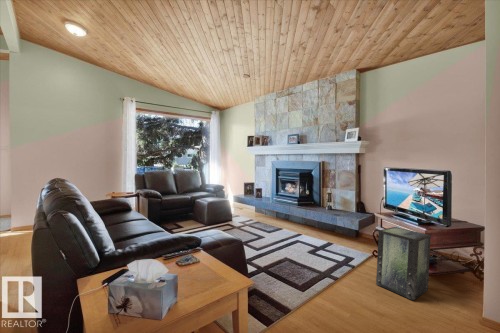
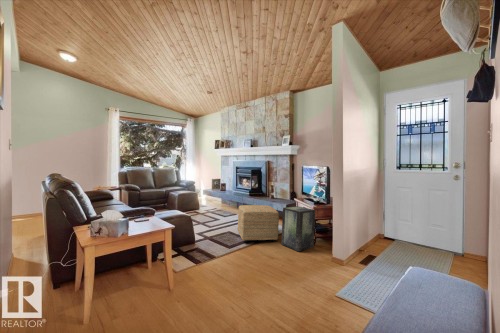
ottoman: none [300,223,369,278] -> present [238,205,279,242]

